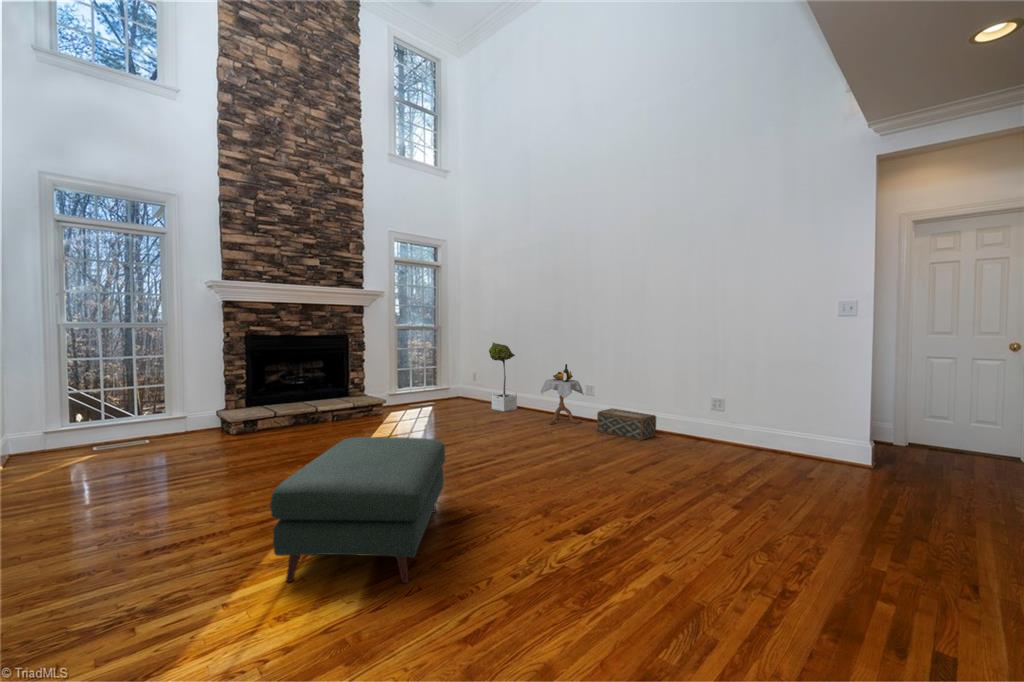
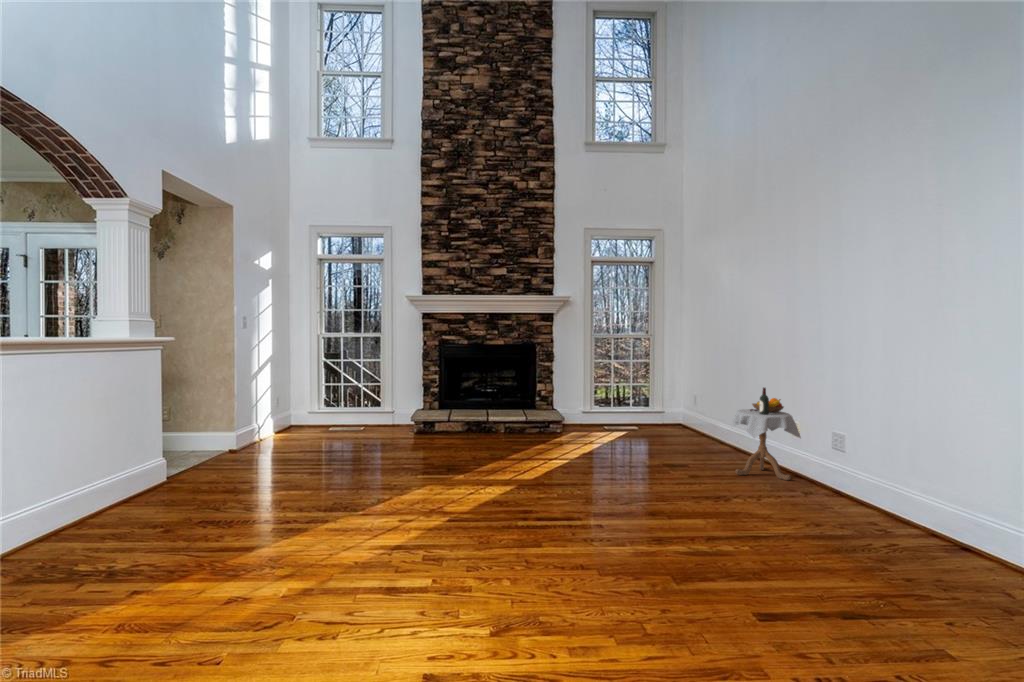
potted tree: present [489,342,517,411] -> none [688,354,728,449]
woven basket: present [597,408,656,440] -> none [798,465,907,527]
ottoman: present [270,437,445,583] -> none [219,441,430,591]

